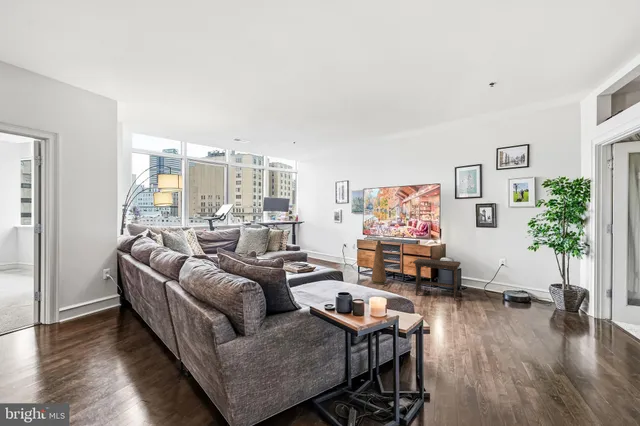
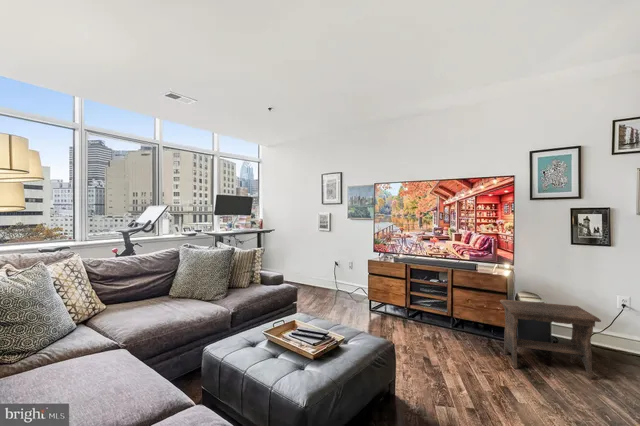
side table: present [364,237,394,284] -> none [397,259,448,339]

